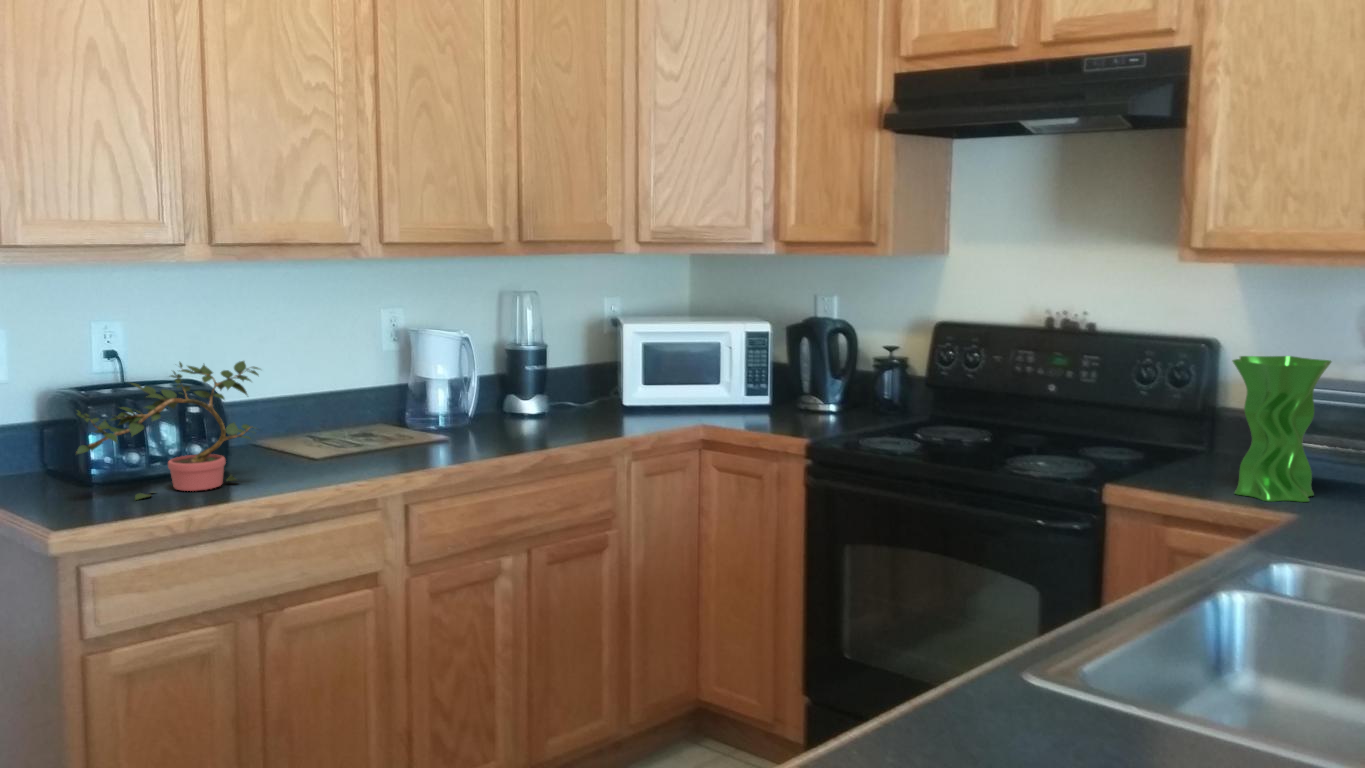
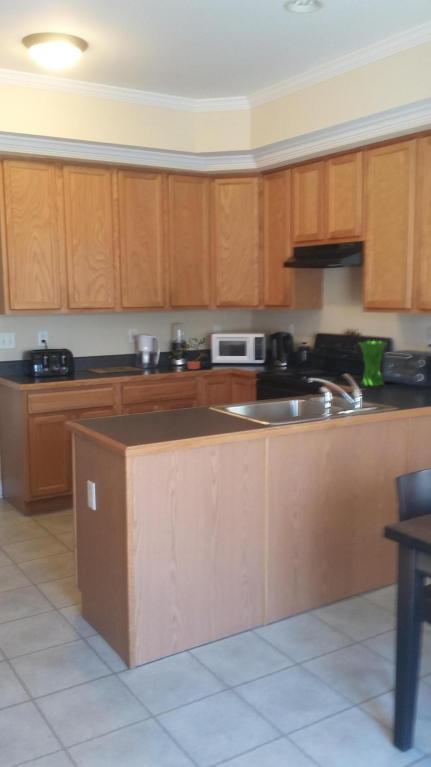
potted plant: present [76,361,259,500] -> present [169,338,207,369]

